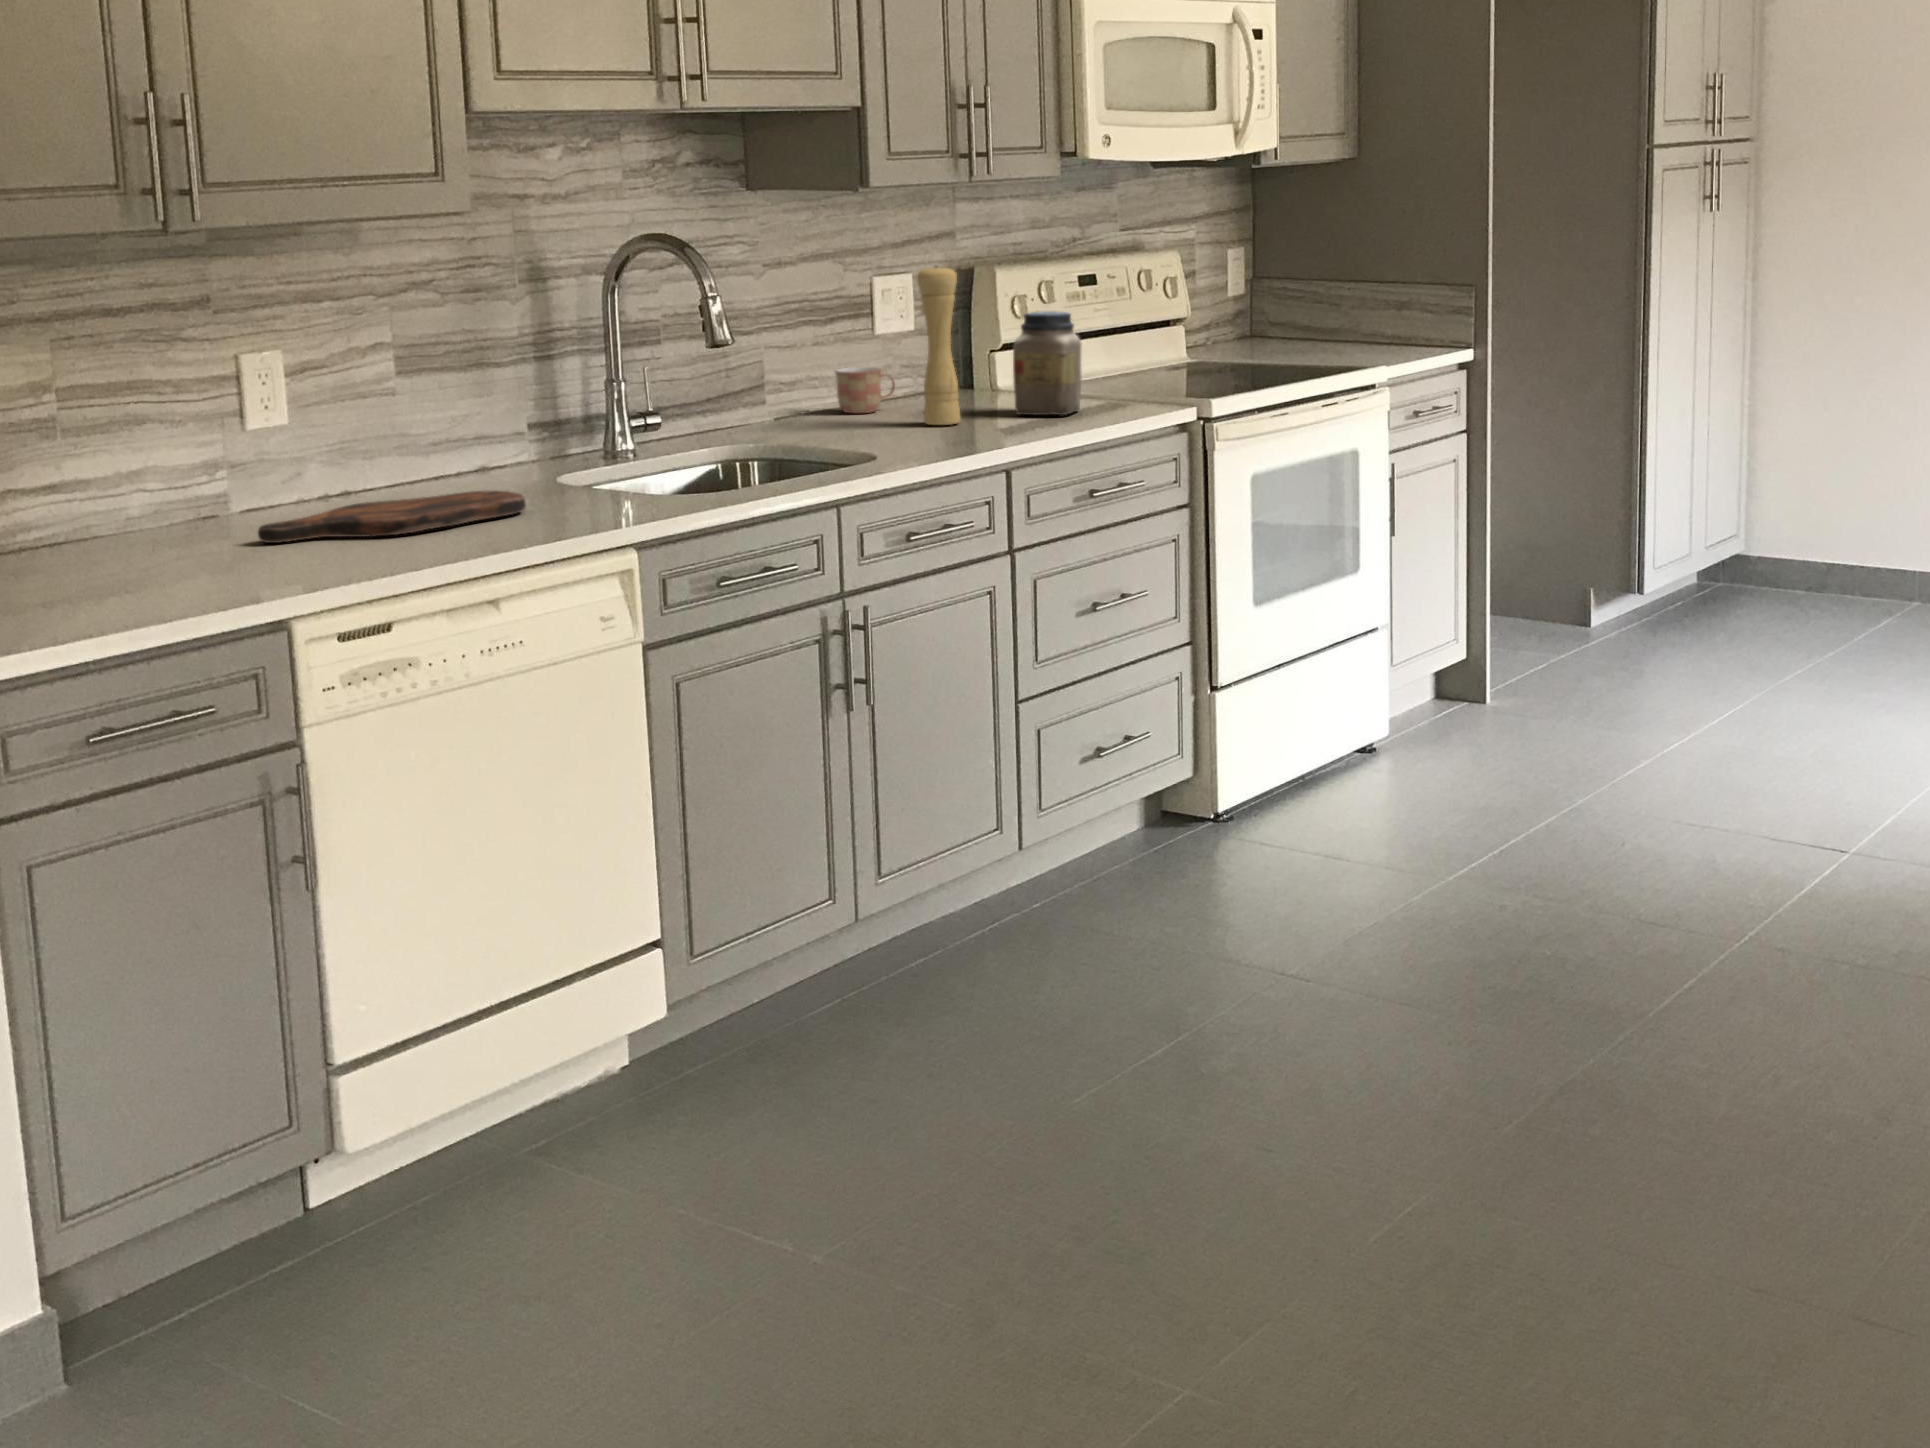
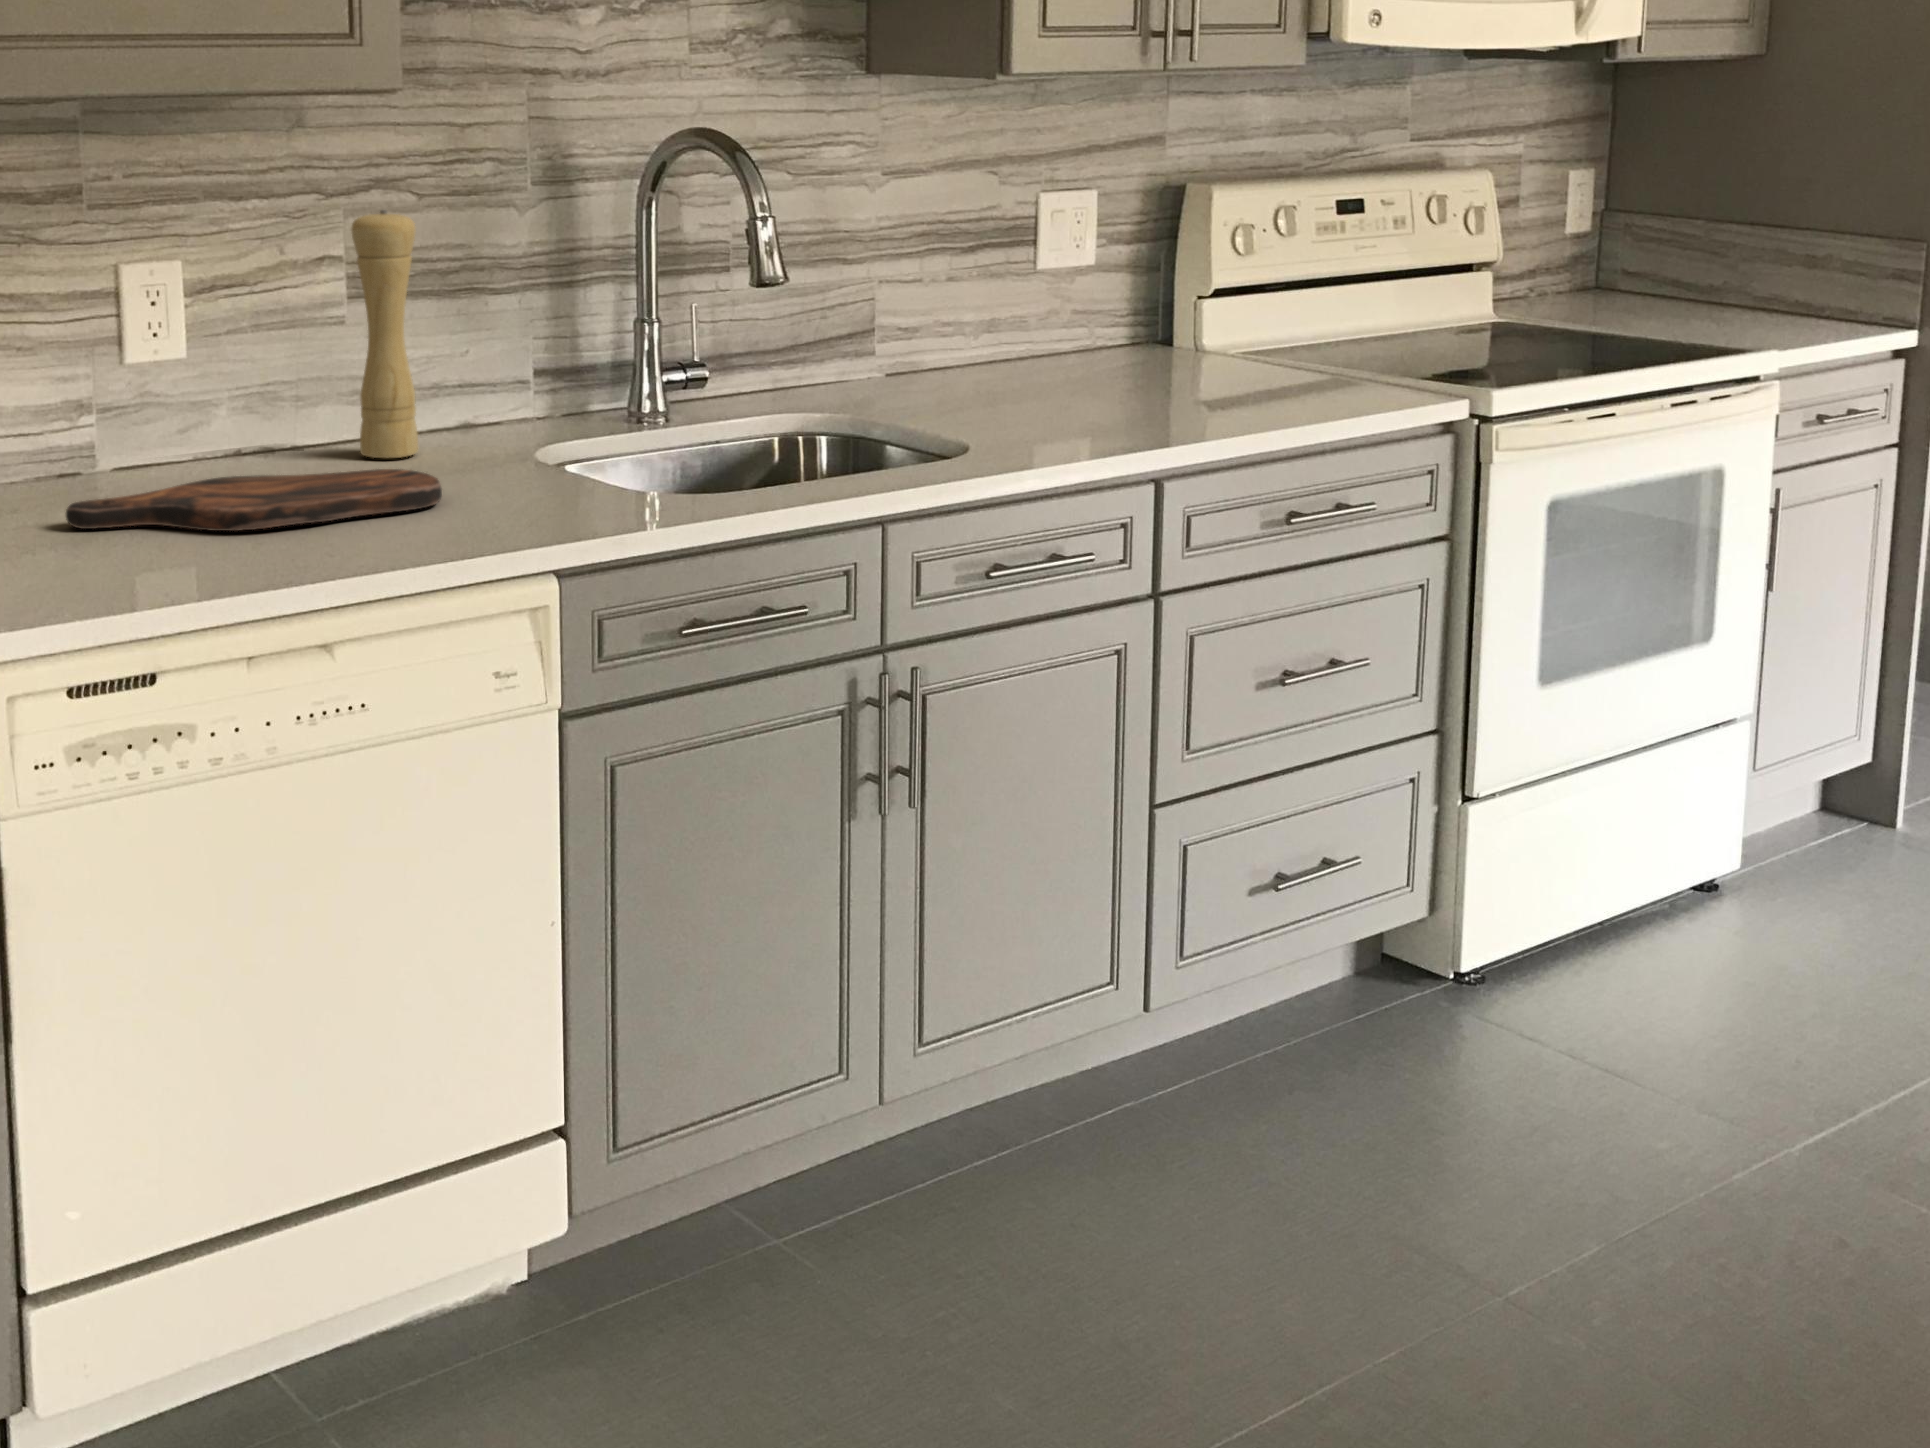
pepper mill: present [917,265,961,425] -> present [352,210,418,458]
jar: present [1013,311,1081,415] -> none [1204,254,1308,402]
mug: present [835,367,895,413] -> none [973,313,1053,376]

